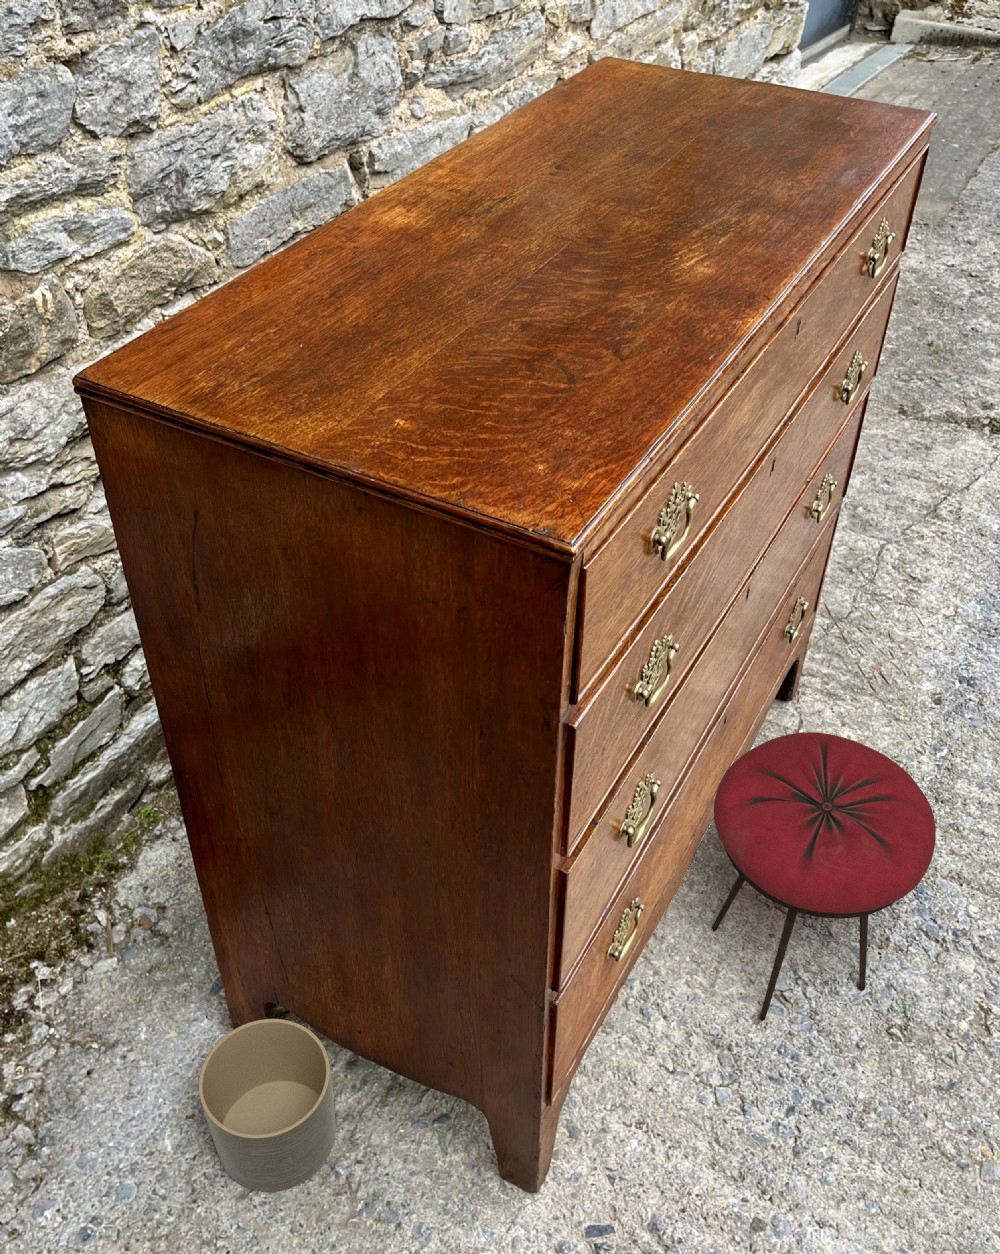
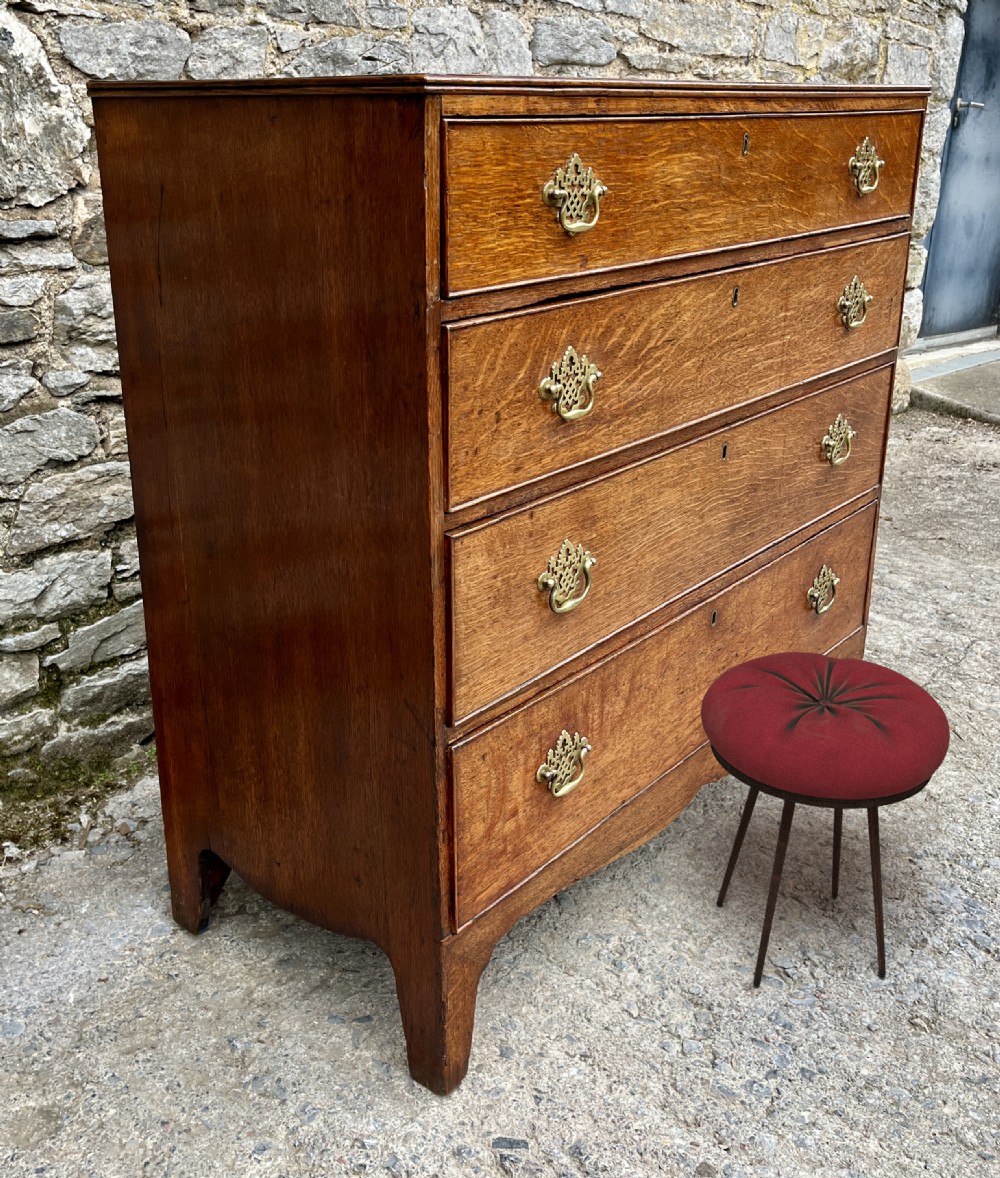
planter: present [199,1019,336,1192] -> none [99,863,250,1052]

